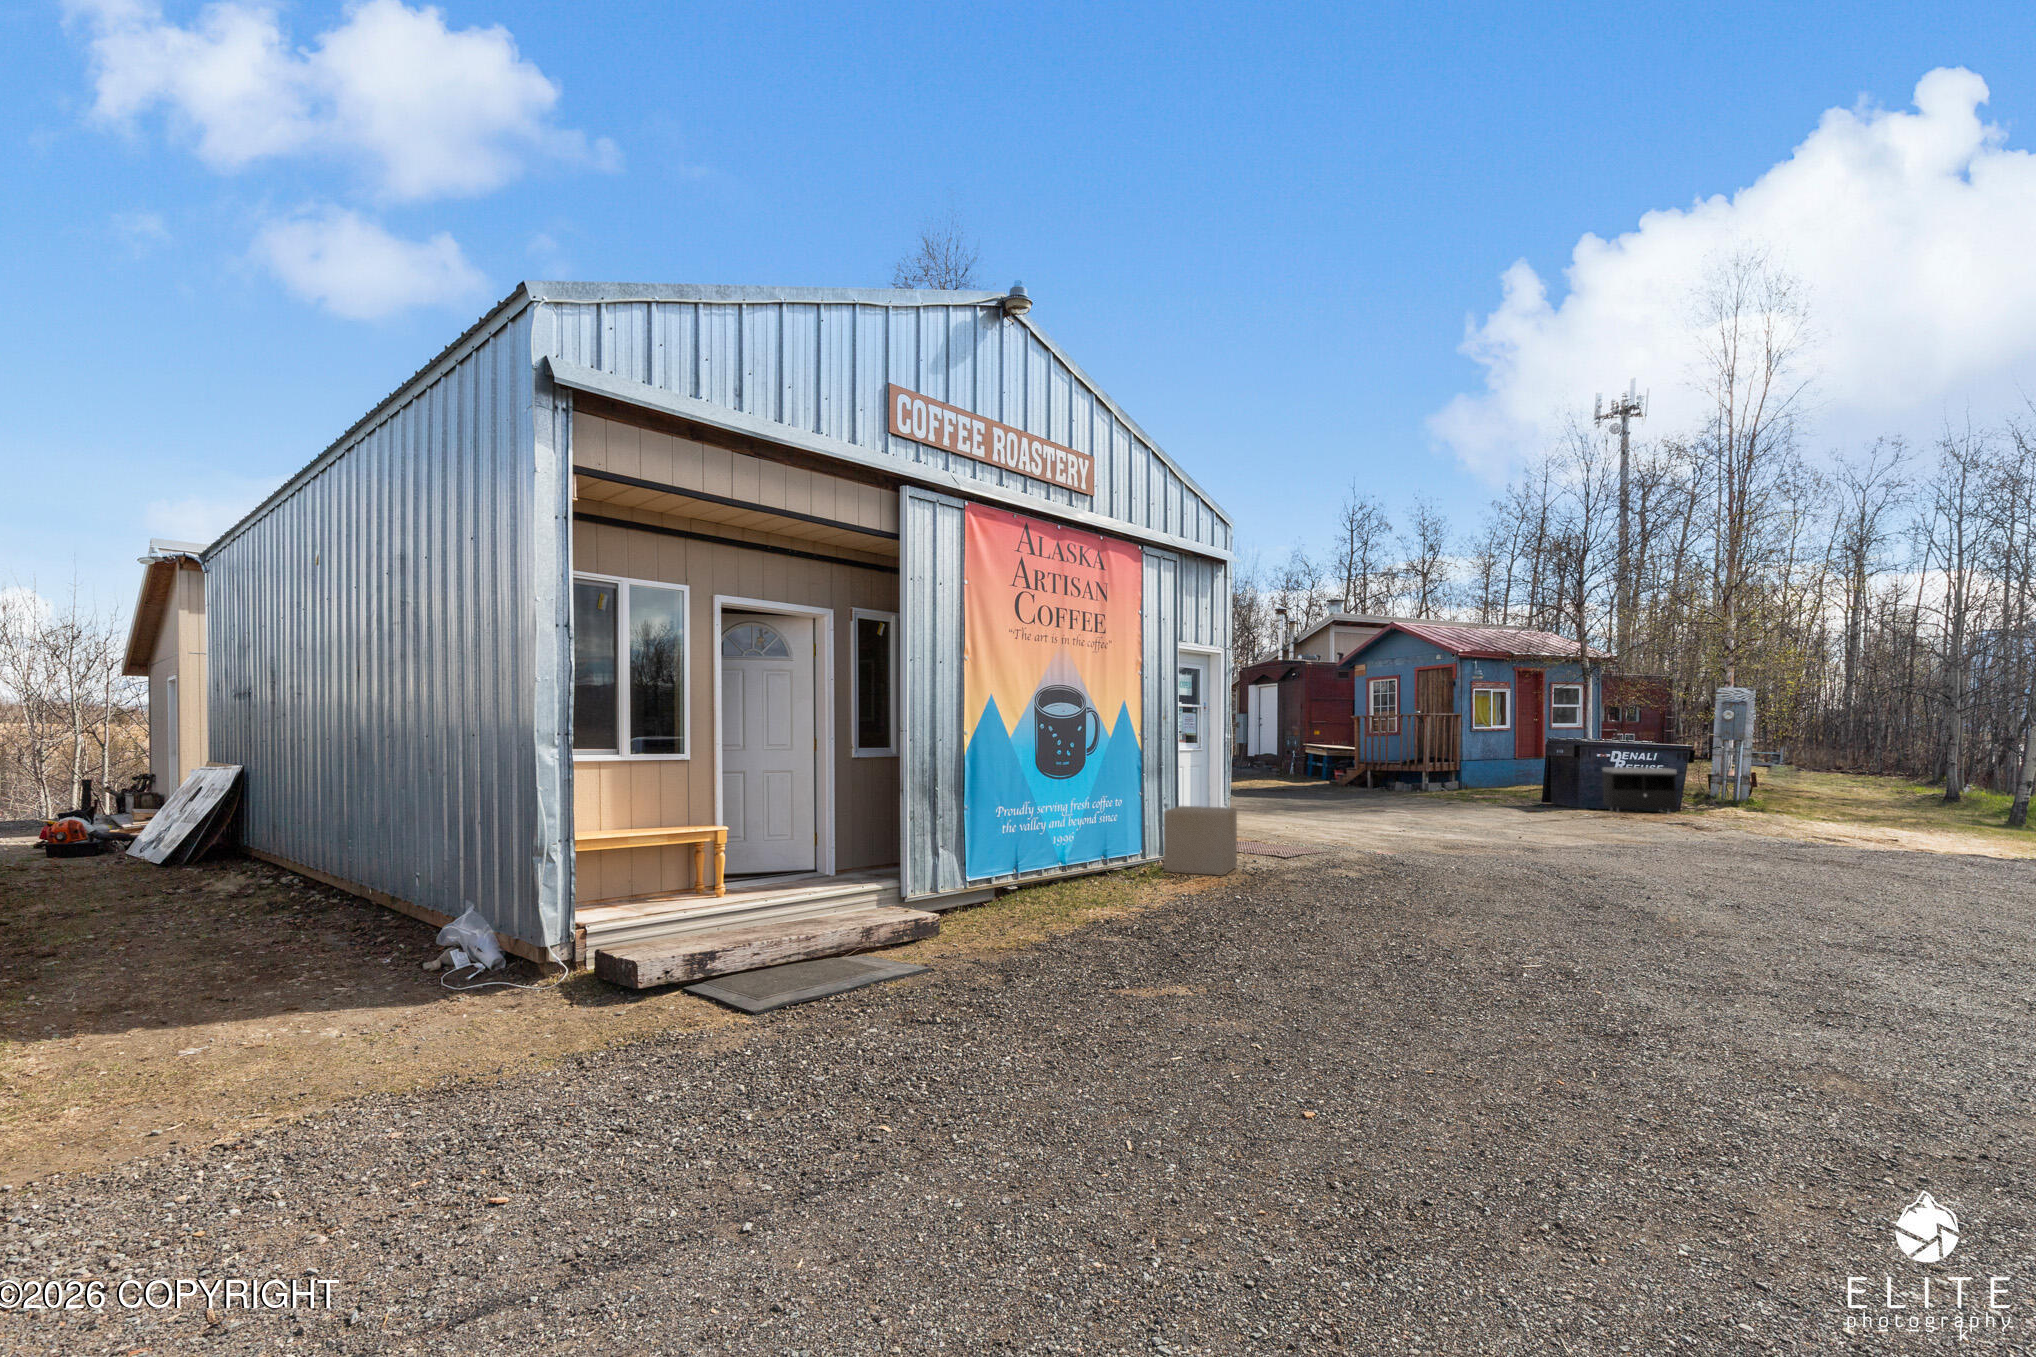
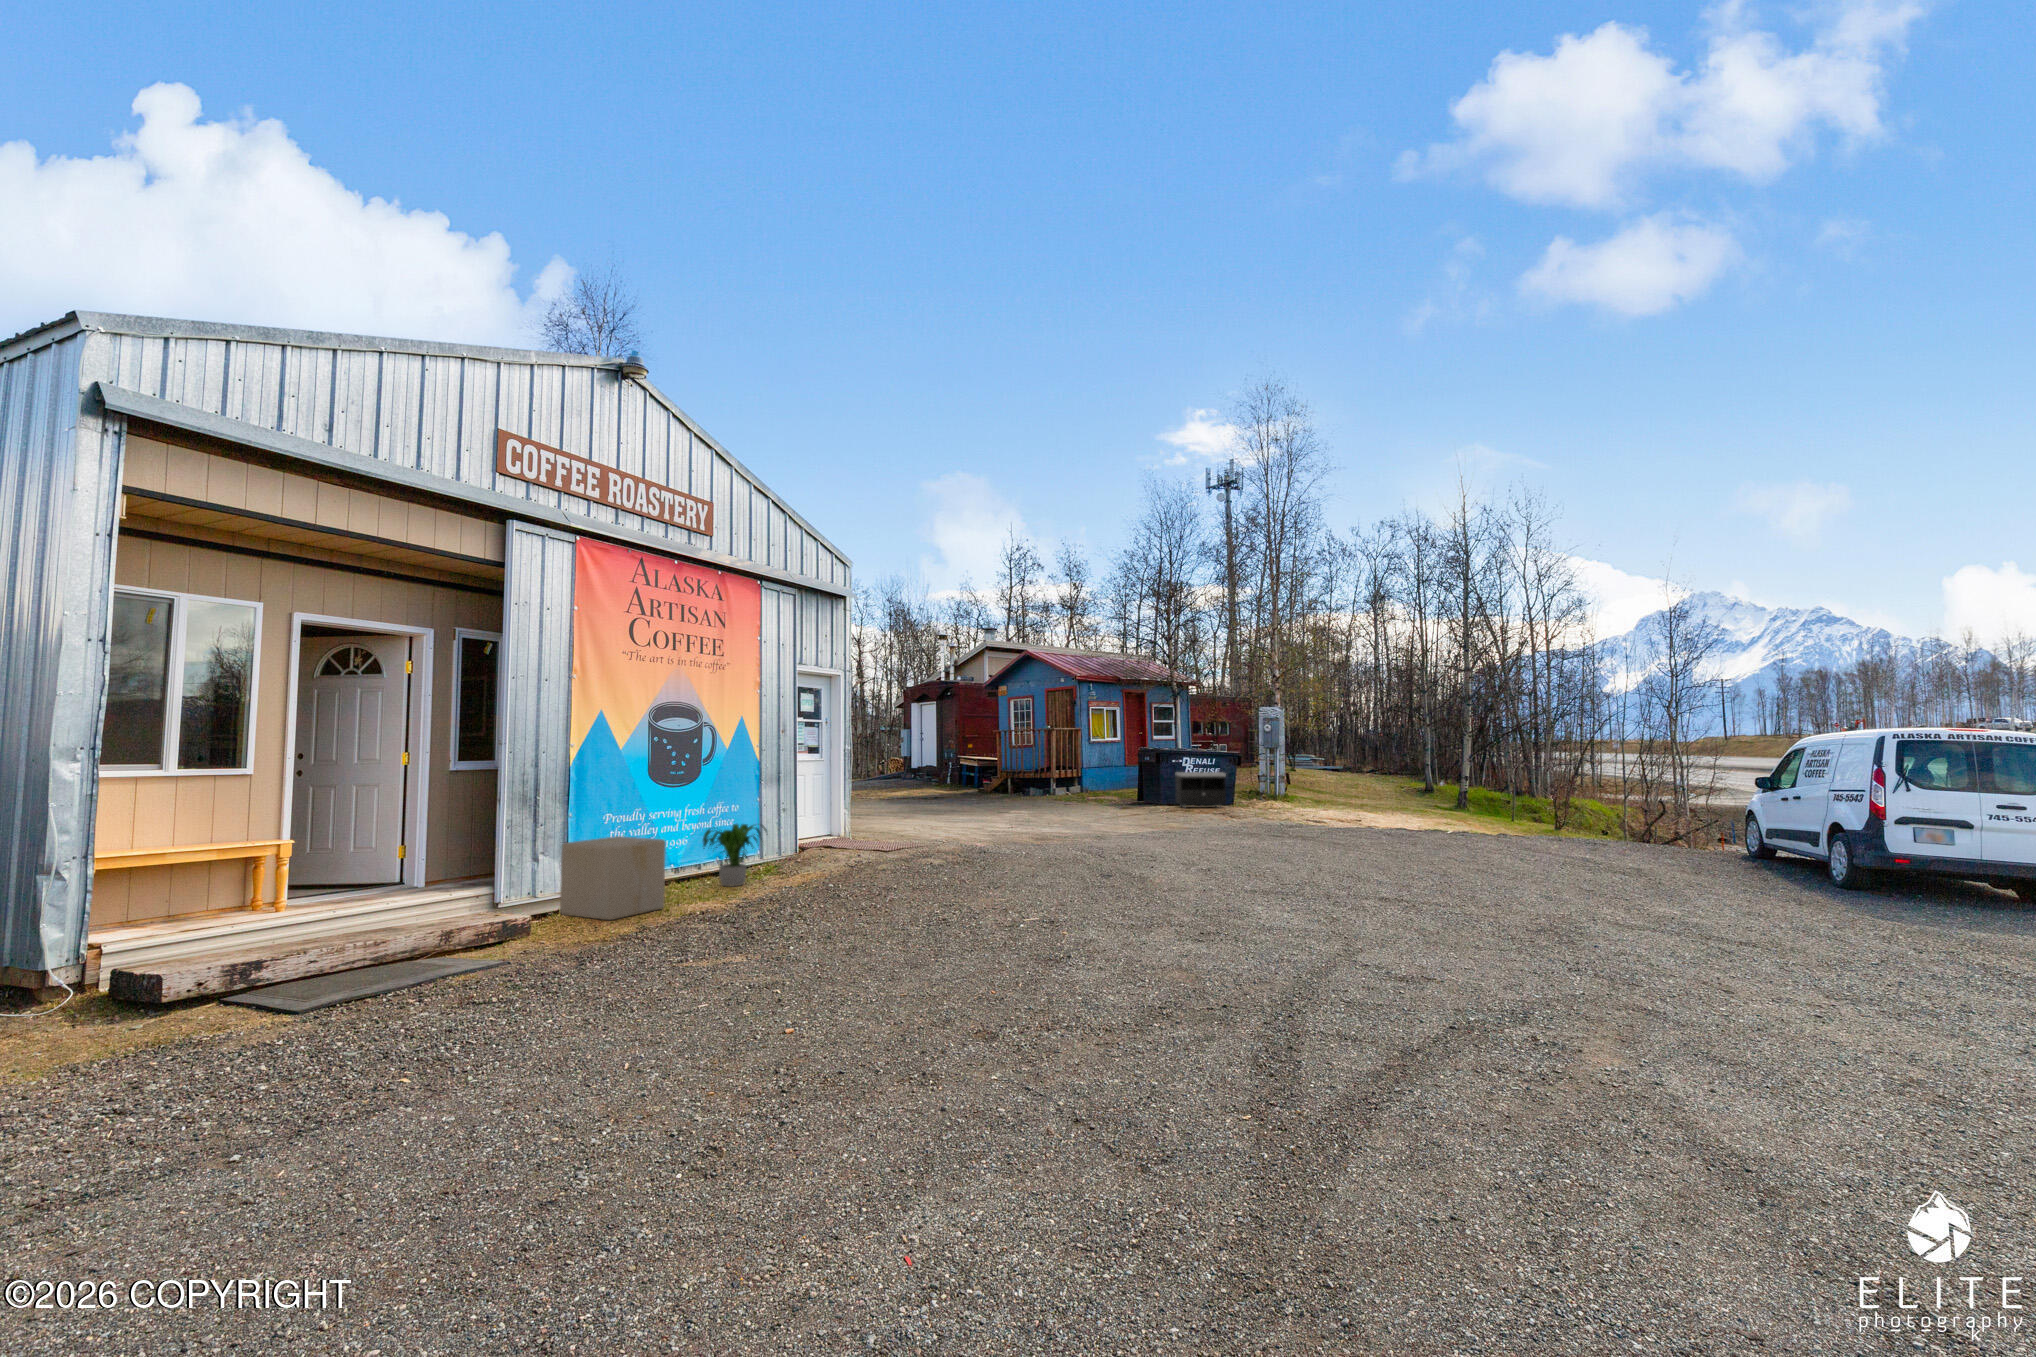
cardboard box: present [1164,806,1237,876] -> present [560,836,666,920]
potted plant: none [1090,819,1161,889] -> present [703,824,766,886]

